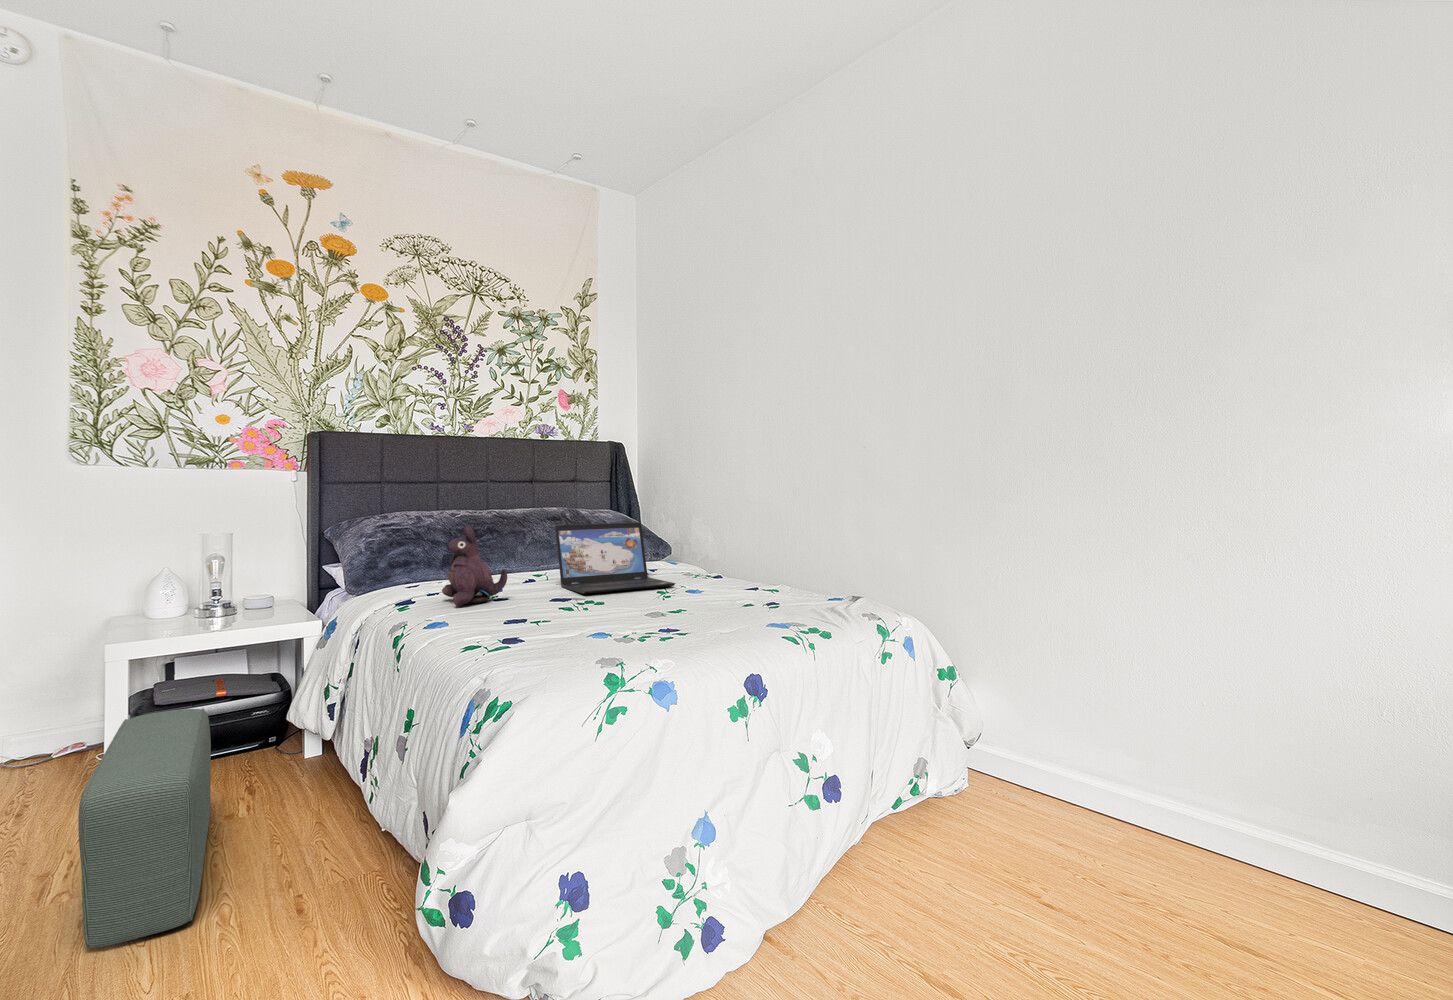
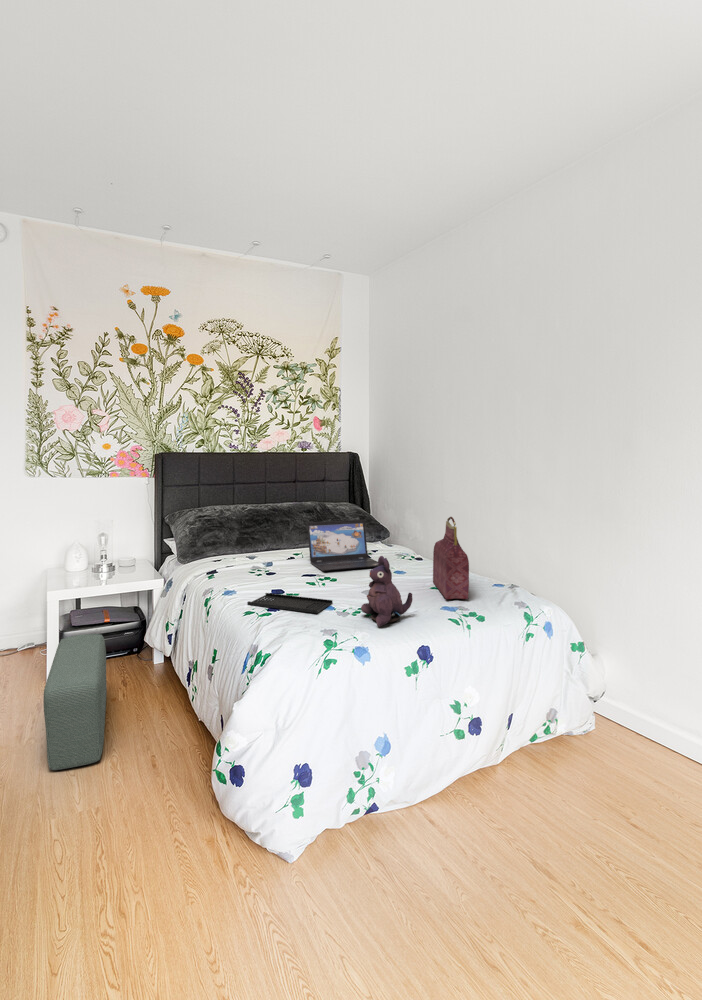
handbag: none [750,496,809,615] -> present [433,517,469,599]
plush toy: present [442,525,507,606] -> present [361,556,412,627]
tray: none [466,620,605,639] -> present [247,593,333,613]

